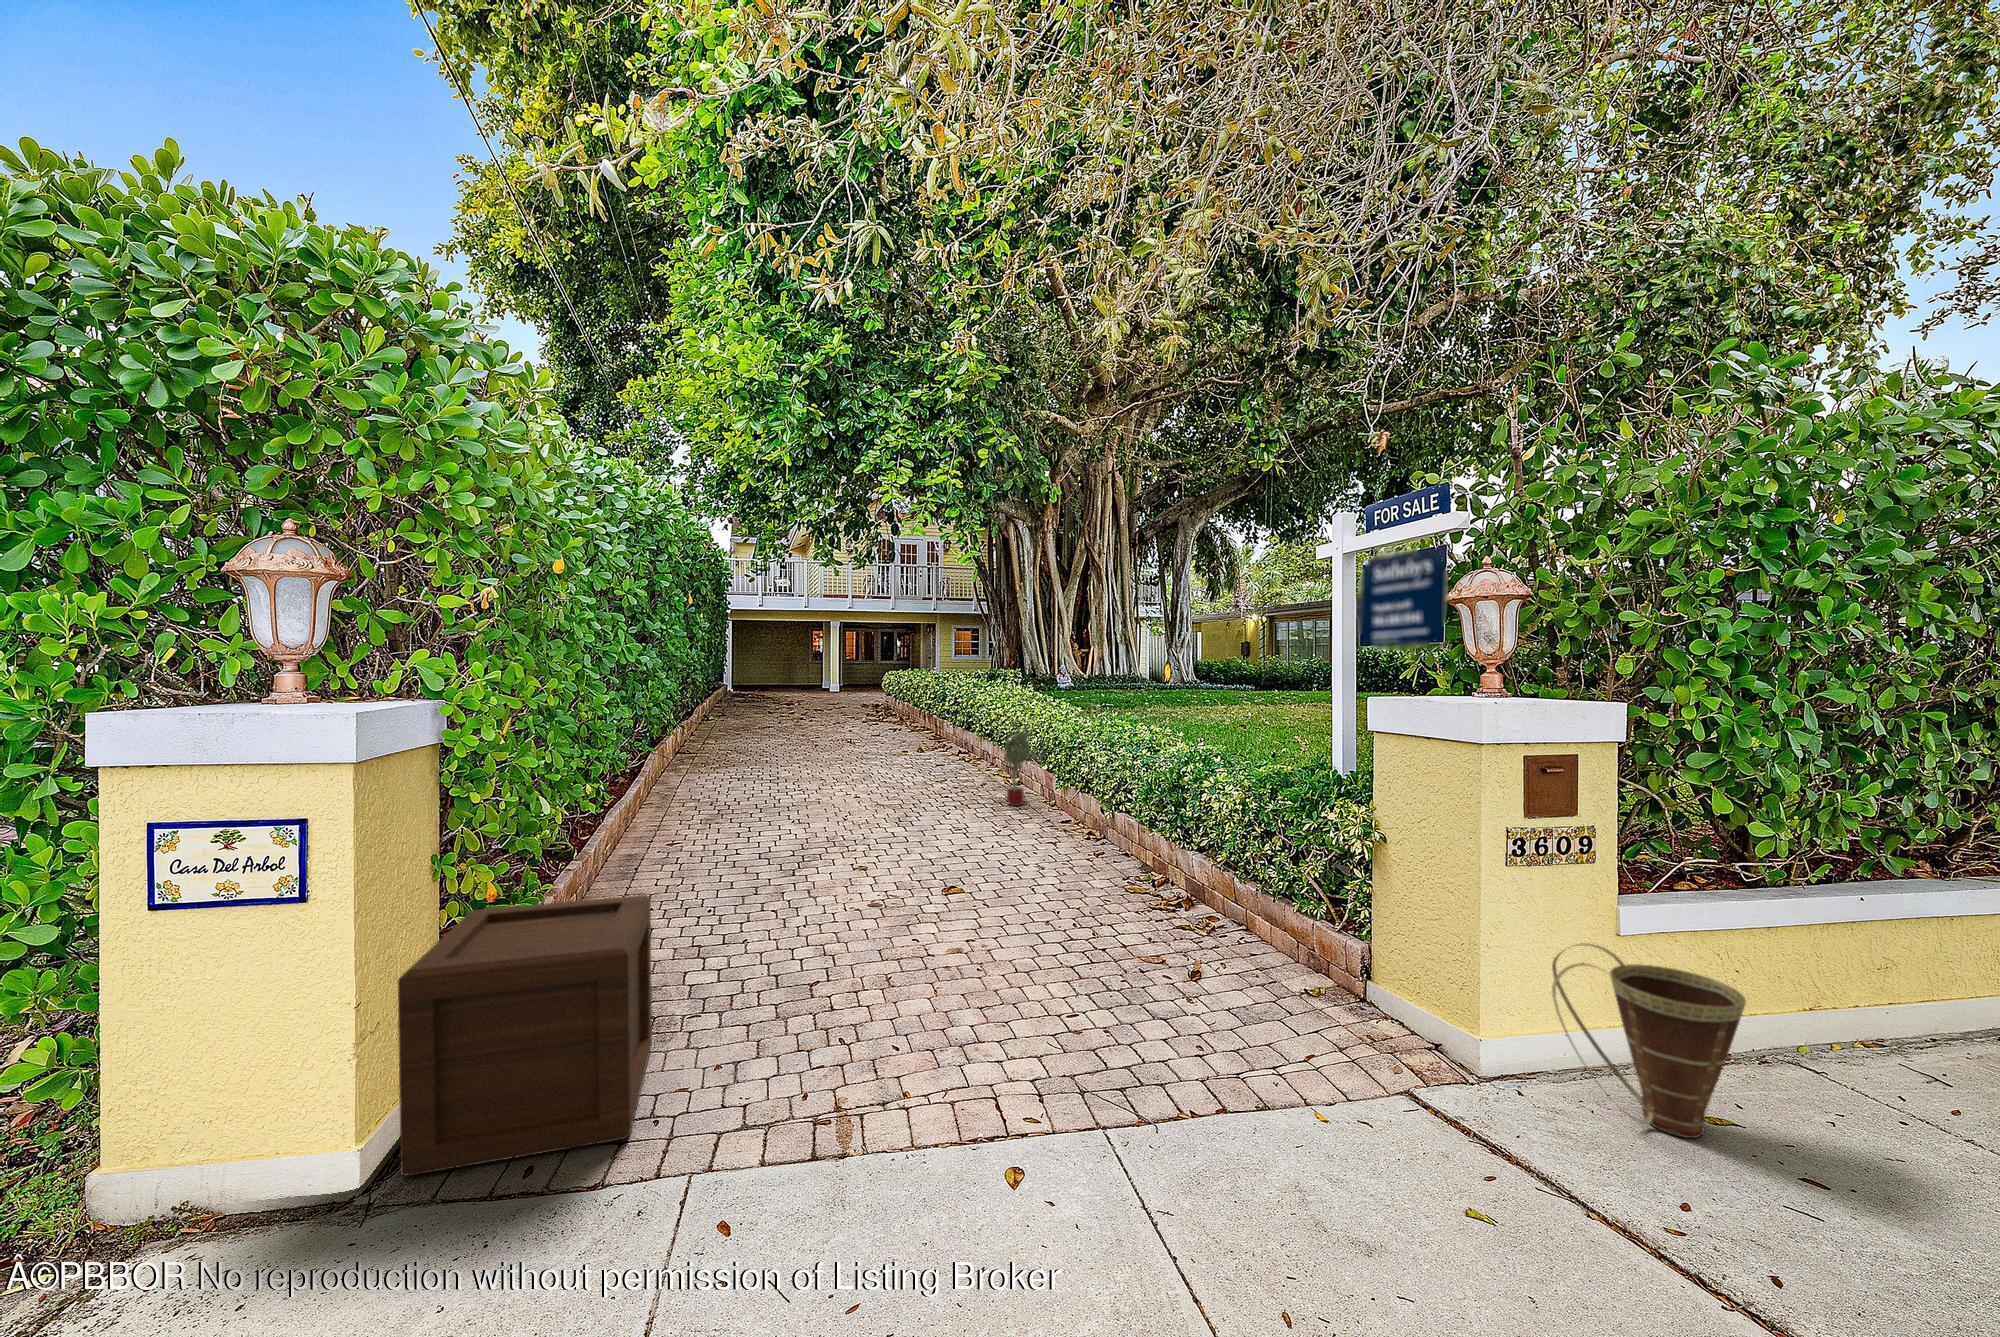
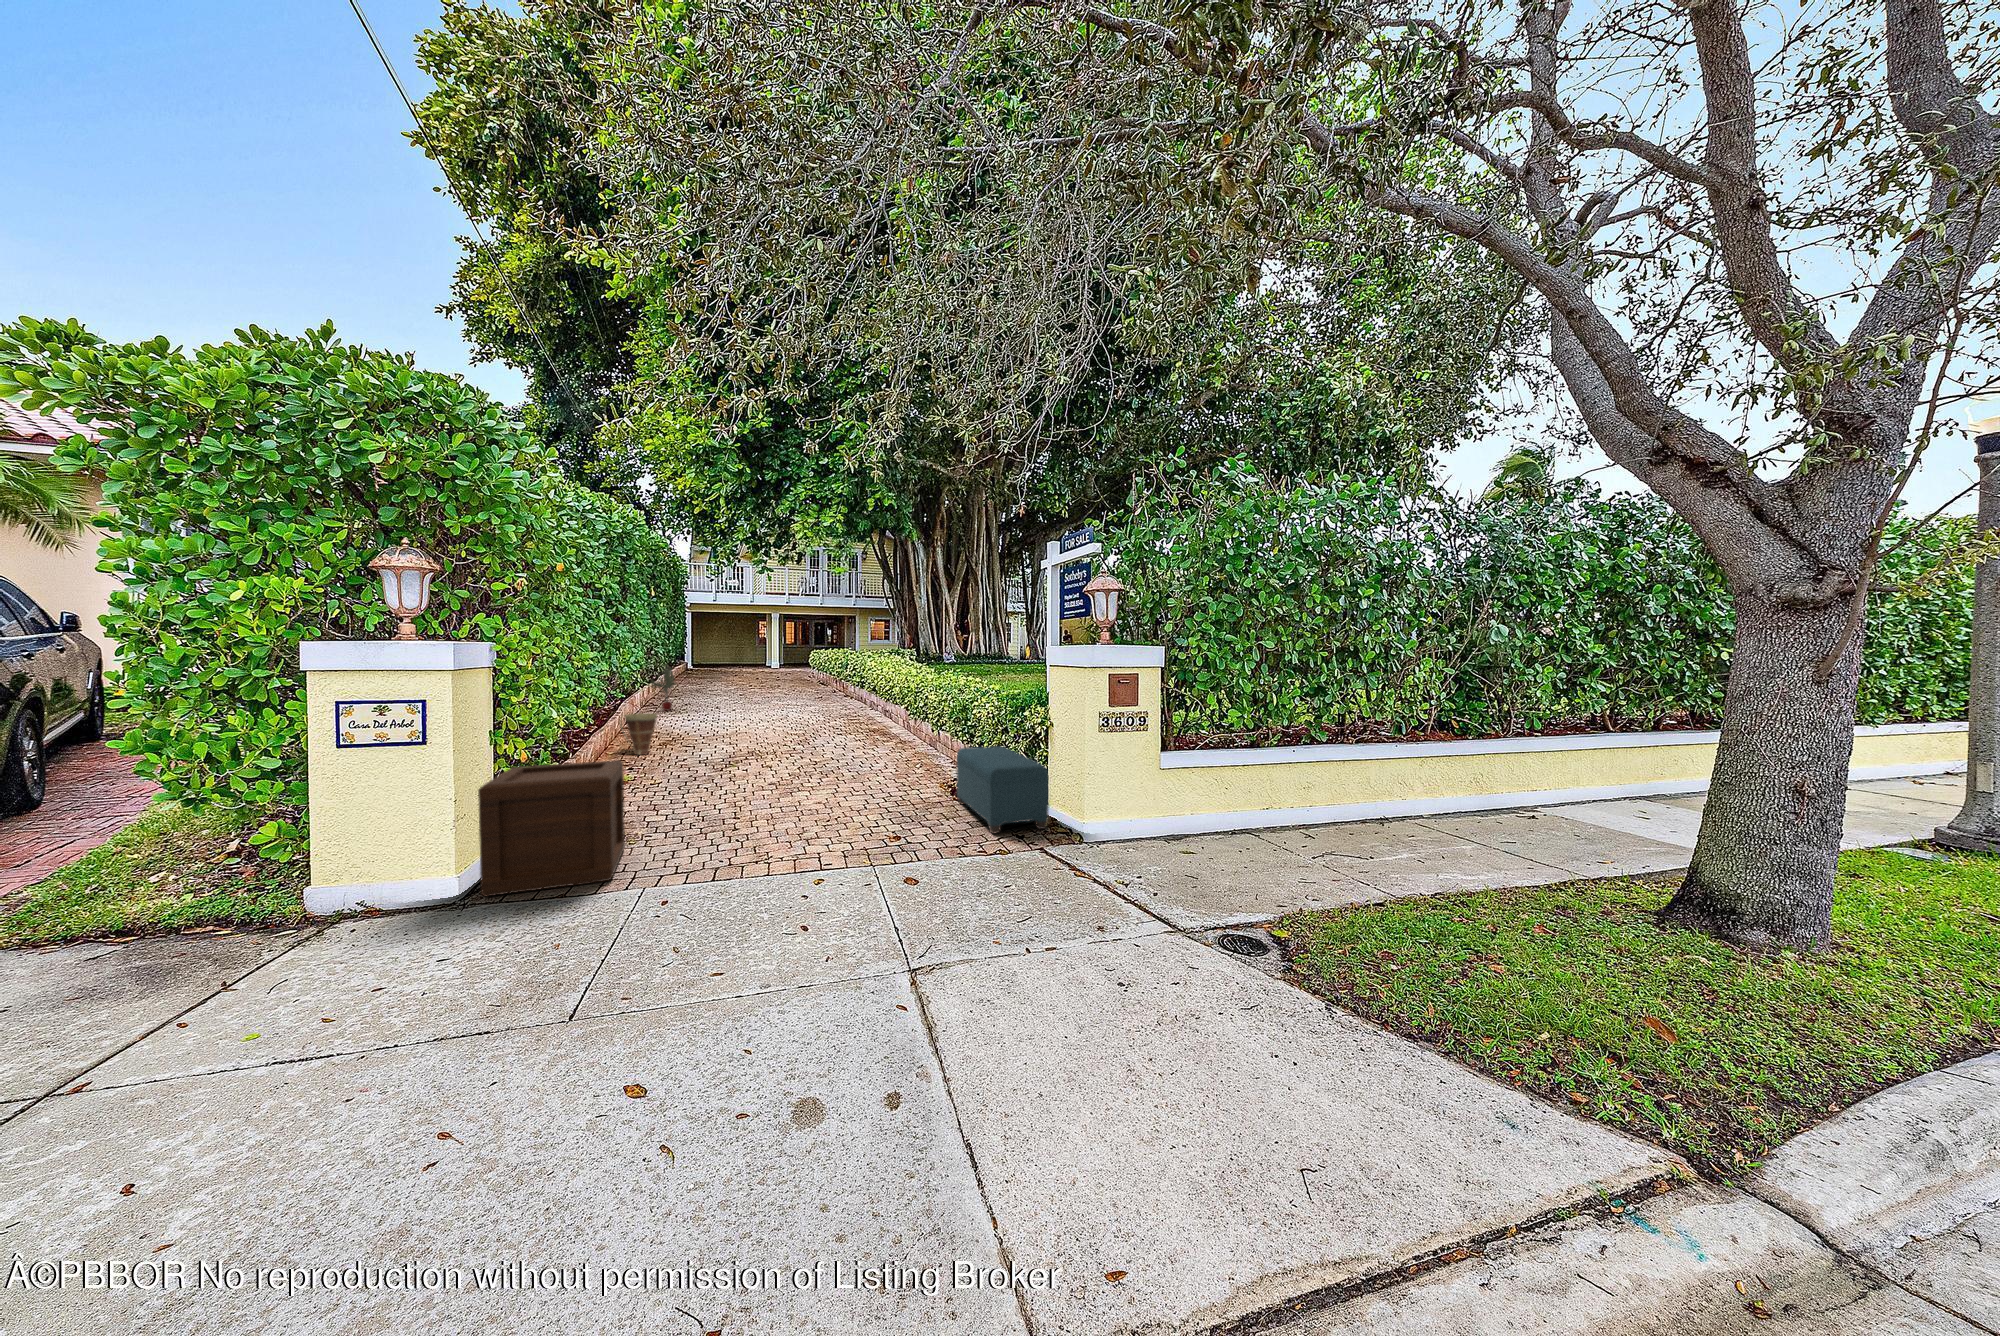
potted tree: present [1003,719,1045,806] -> present [651,665,676,711]
bench: none [1174,854,1379,1036] -> present [956,746,1049,834]
basket: present [1552,943,1746,1138] -> present [622,713,657,755]

